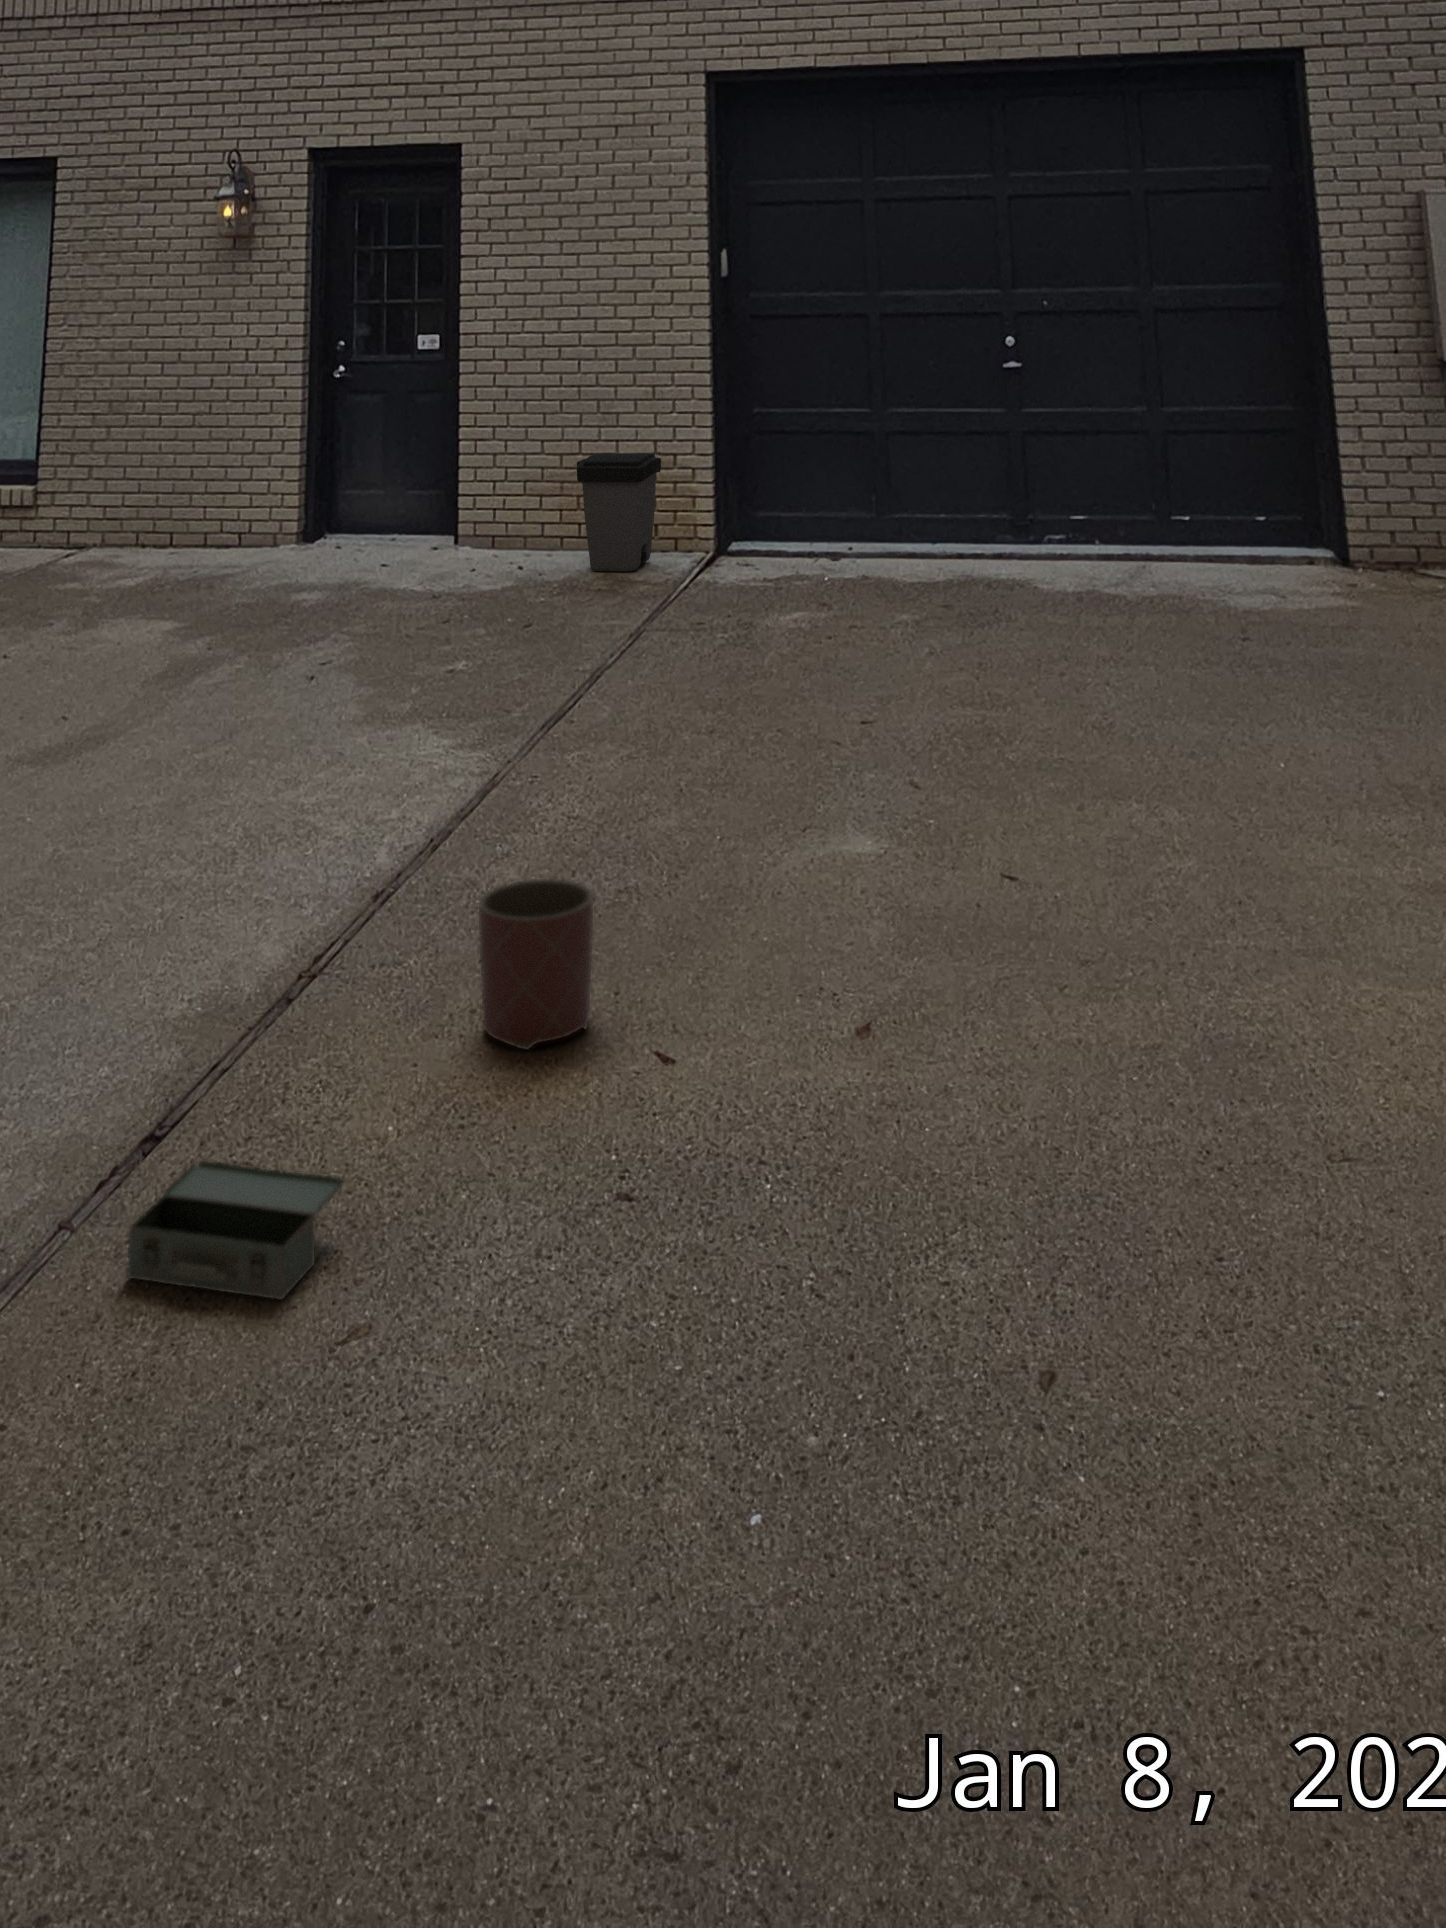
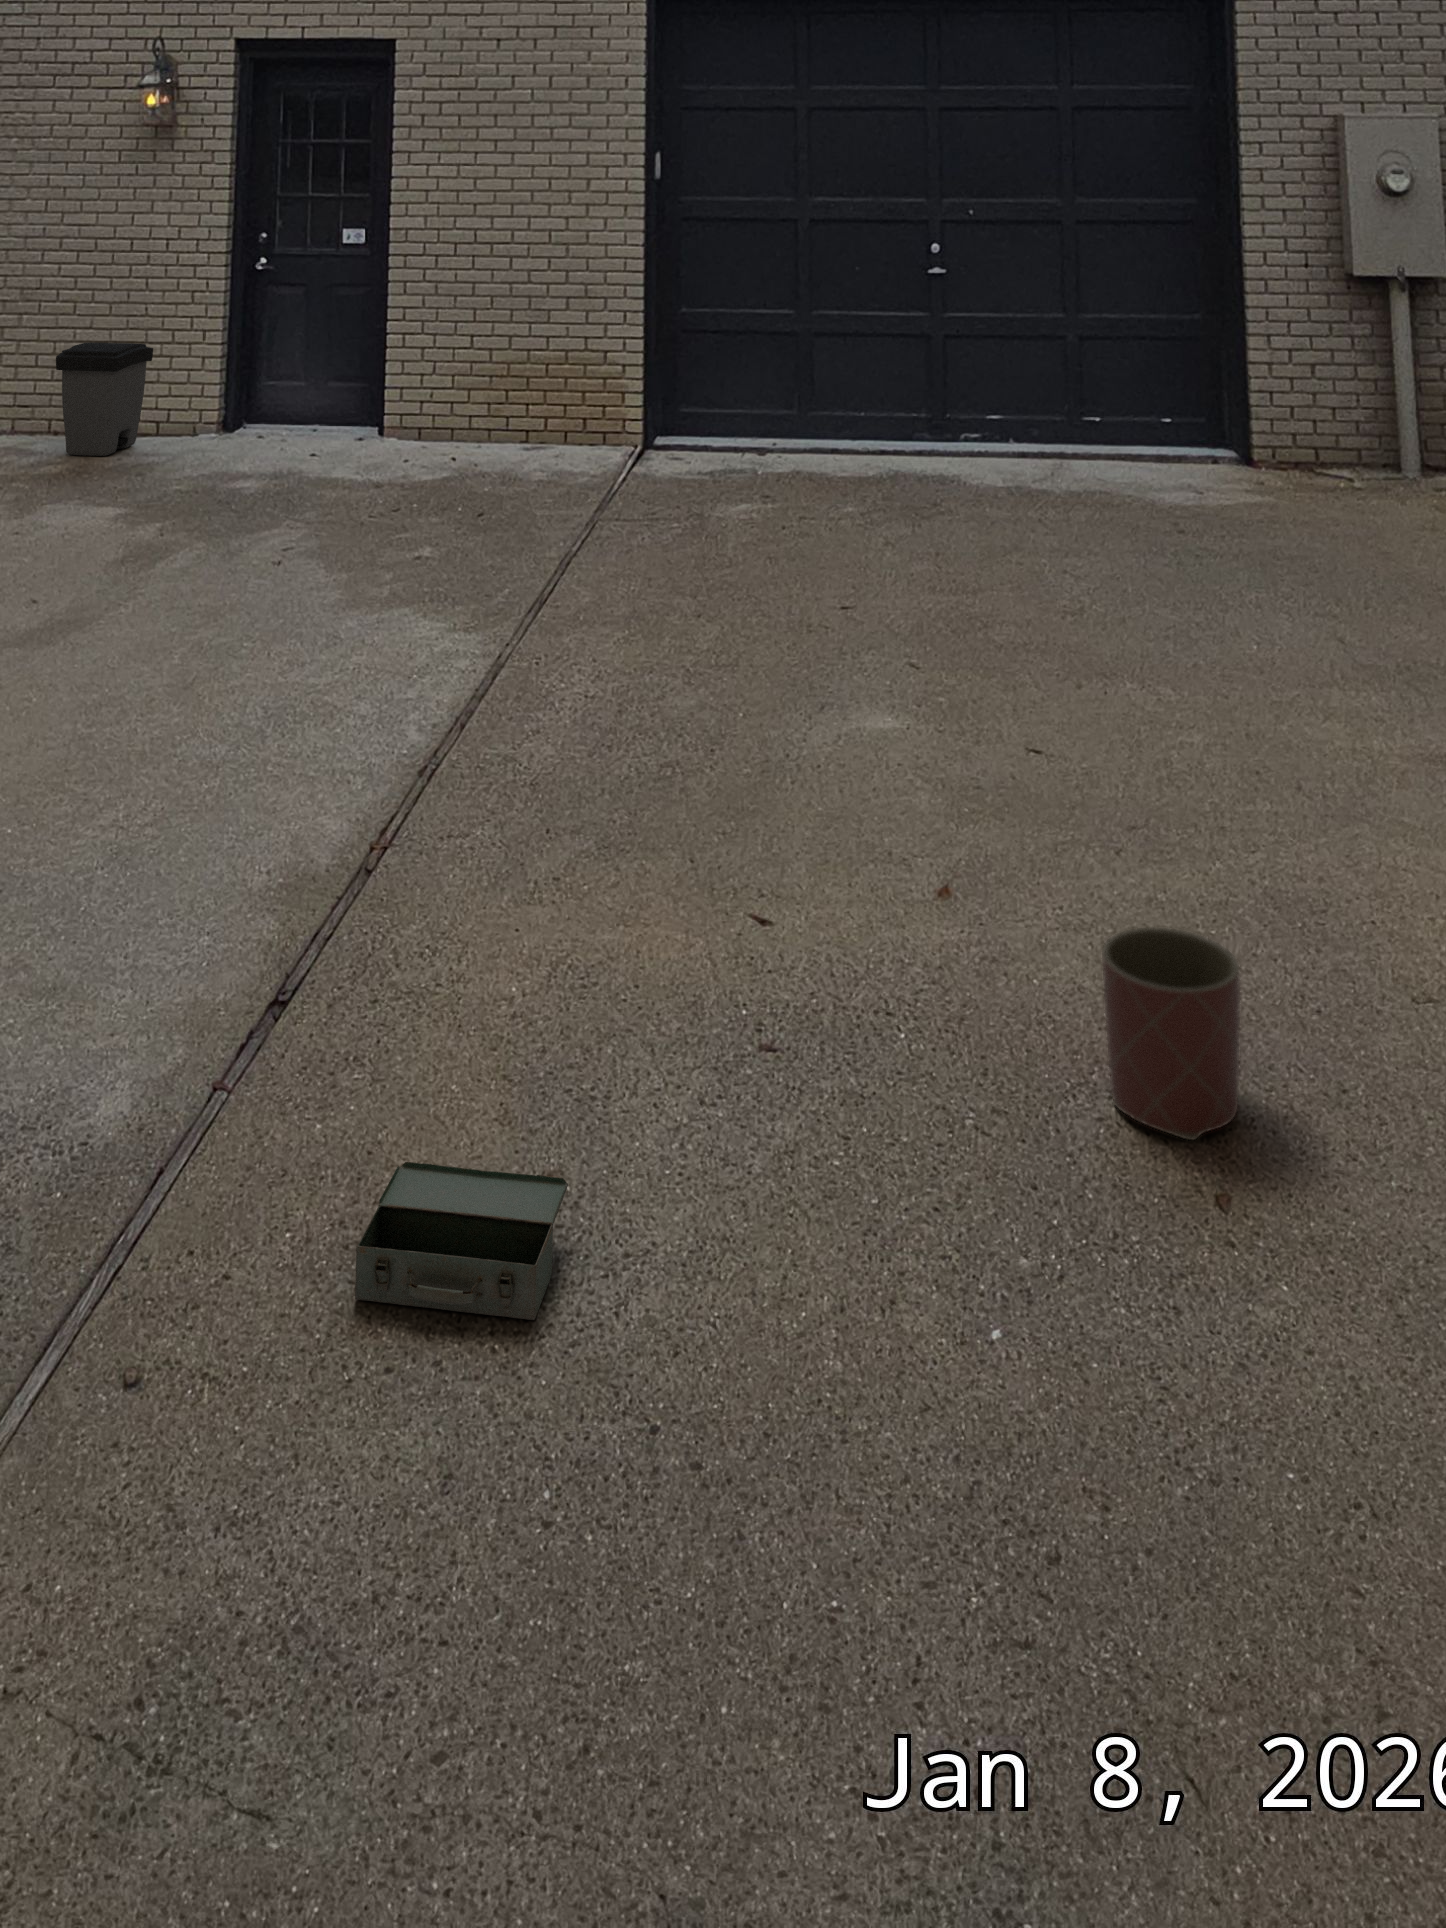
trash can: present [577,454,661,572] -> present [56,343,153,456]
planter: present [479,879,593,1050] -> present [1102,927,1240,1140]

